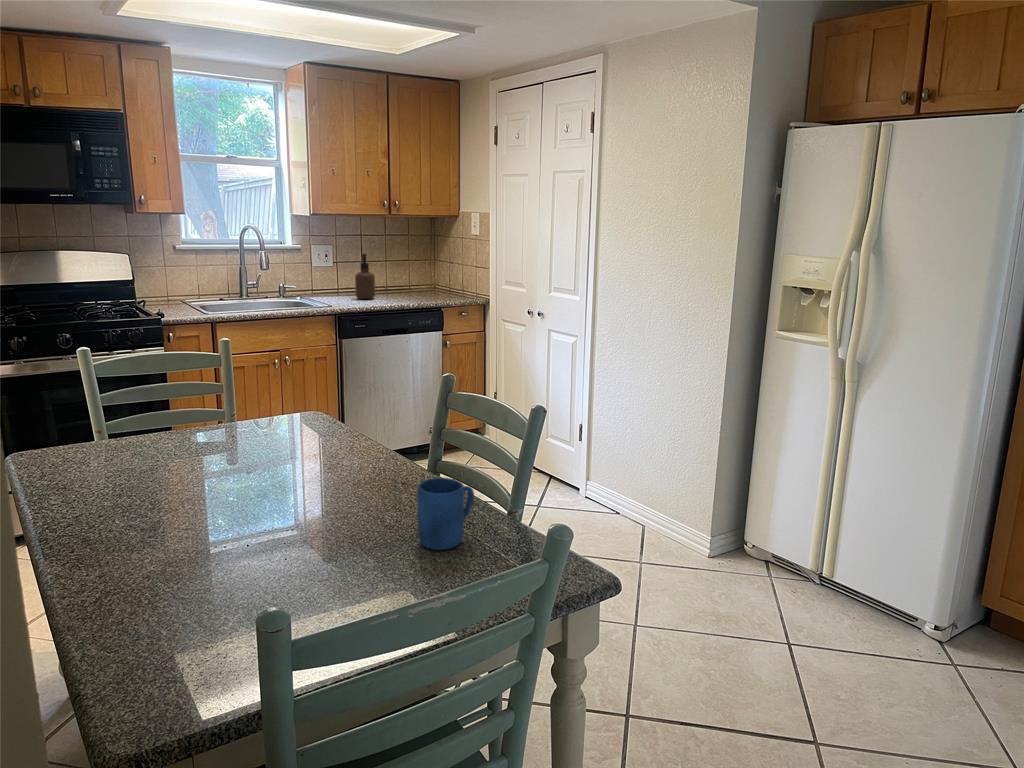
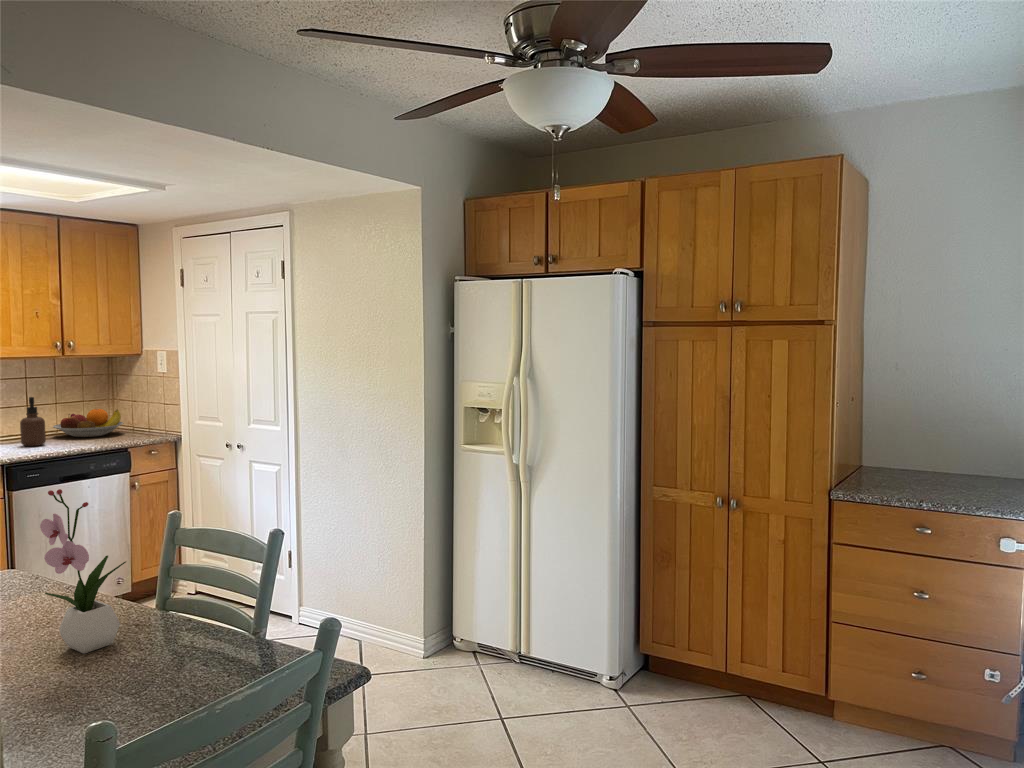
fruit bowl: none [383,268,441,294] -> present [53,409,124,437]
flower arrangement: none [310,338,387,504] -> present [40,489,126,654]
mug: present [418,478,474,550] -> none [172,607,226,676]

